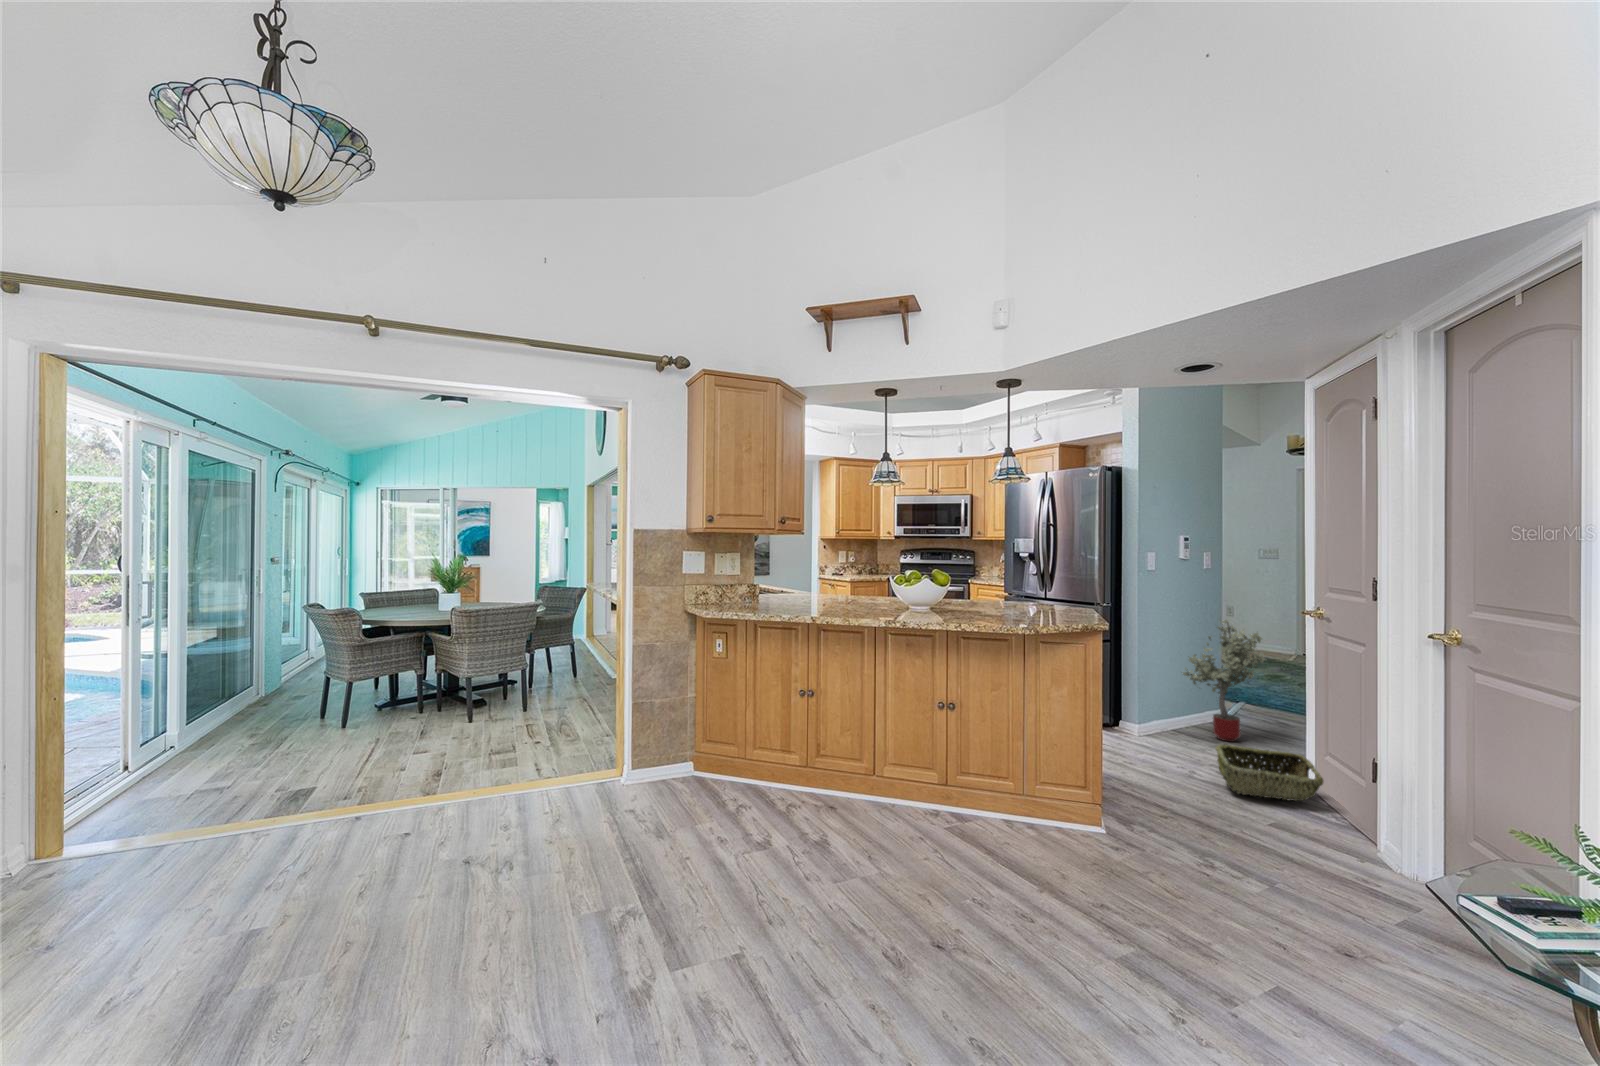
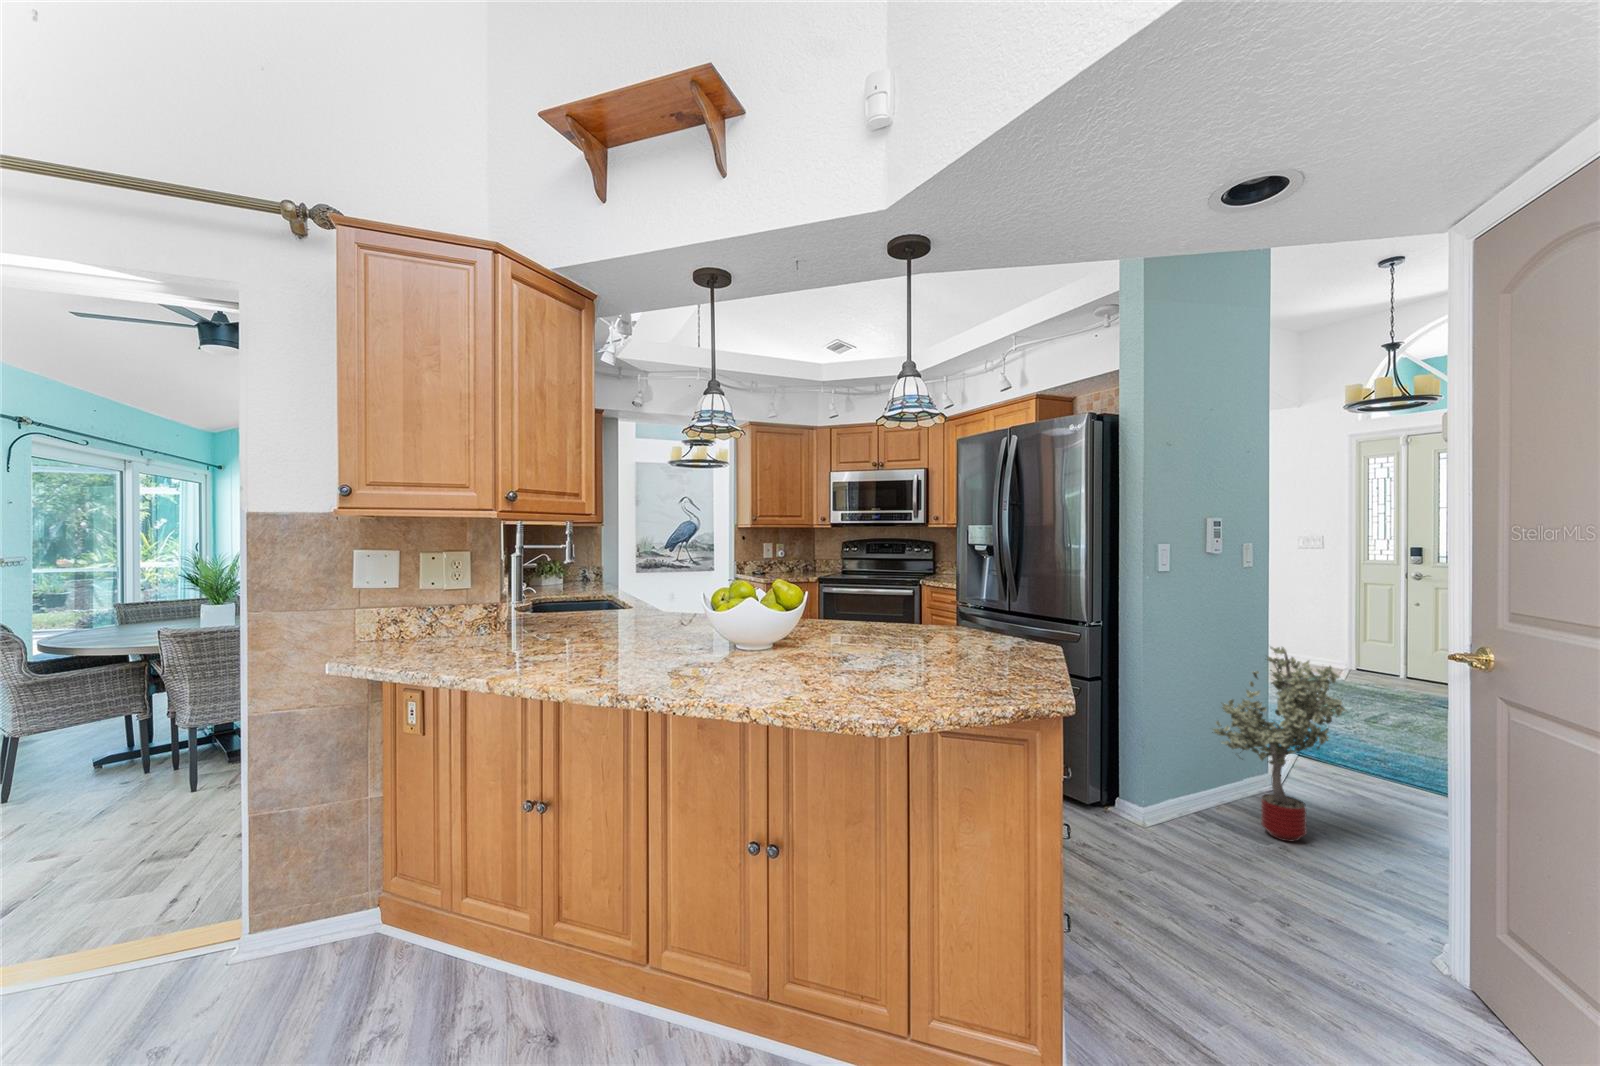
woven basket: present [1216,744,1323,801] -> none [1281,886,1507,1022]

